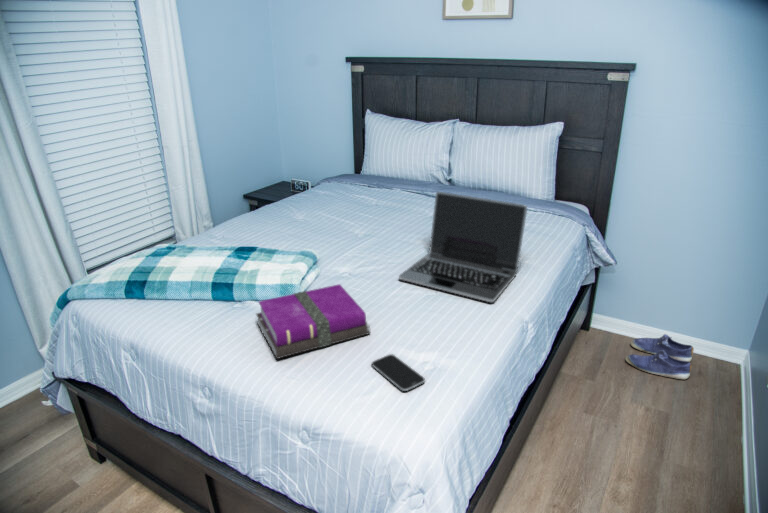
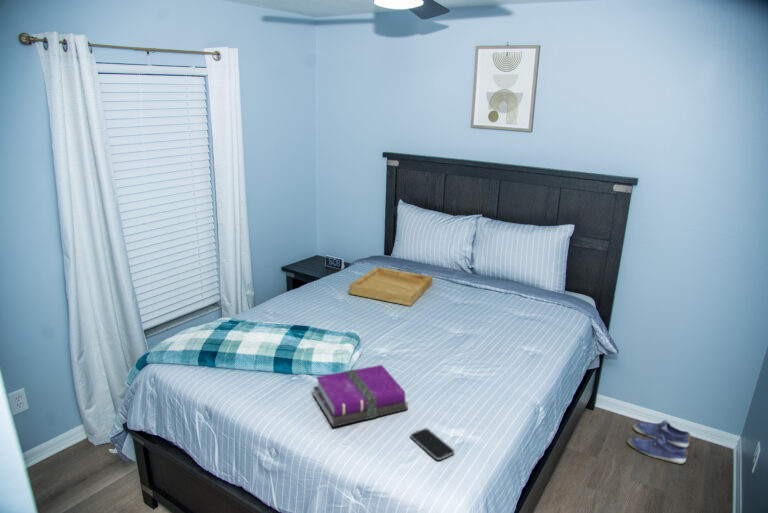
tray: none [311,184,406,222] -> present [349,267,433,306]
laptop: present [399,192,527,302] -> none [430,287,540,387]

